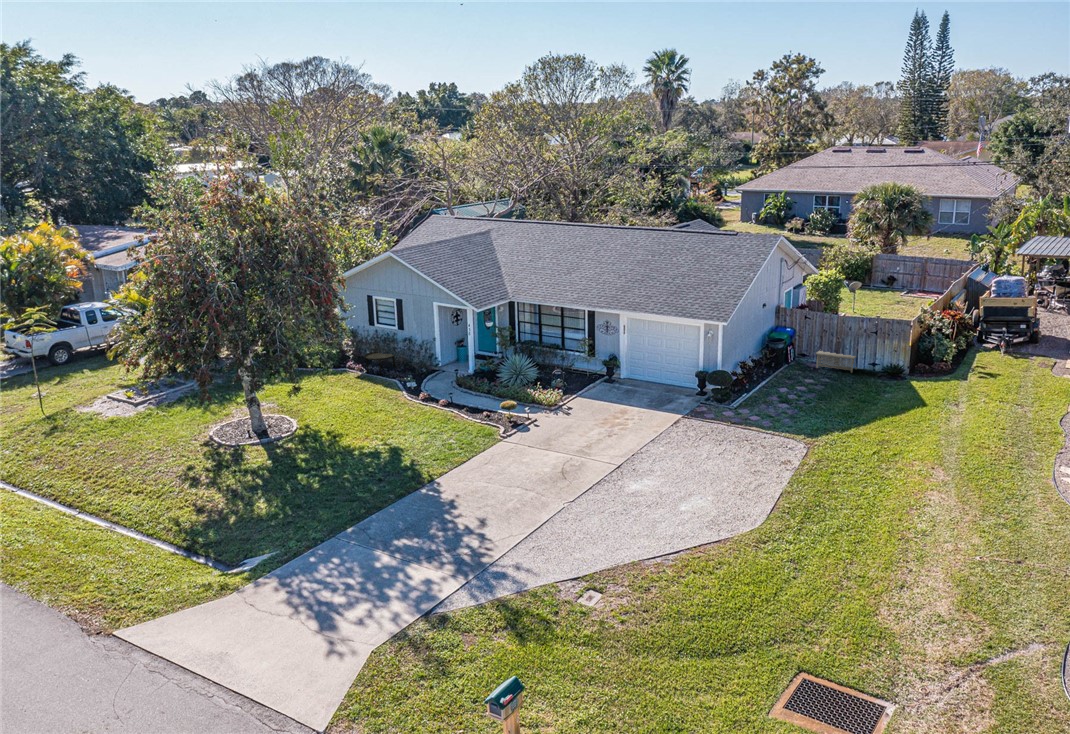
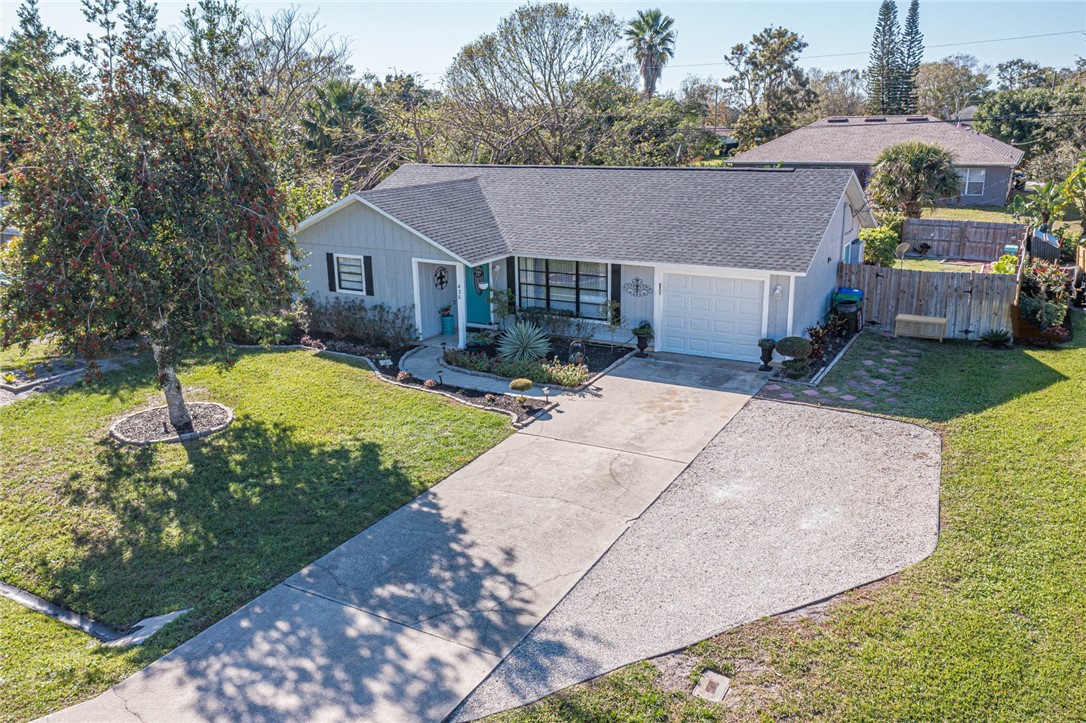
lounge chair: none [906,343,947,380] -> present [1010,304,1062,349]
round table: present [364,351,395,376] -> none [325,320,366,351]

